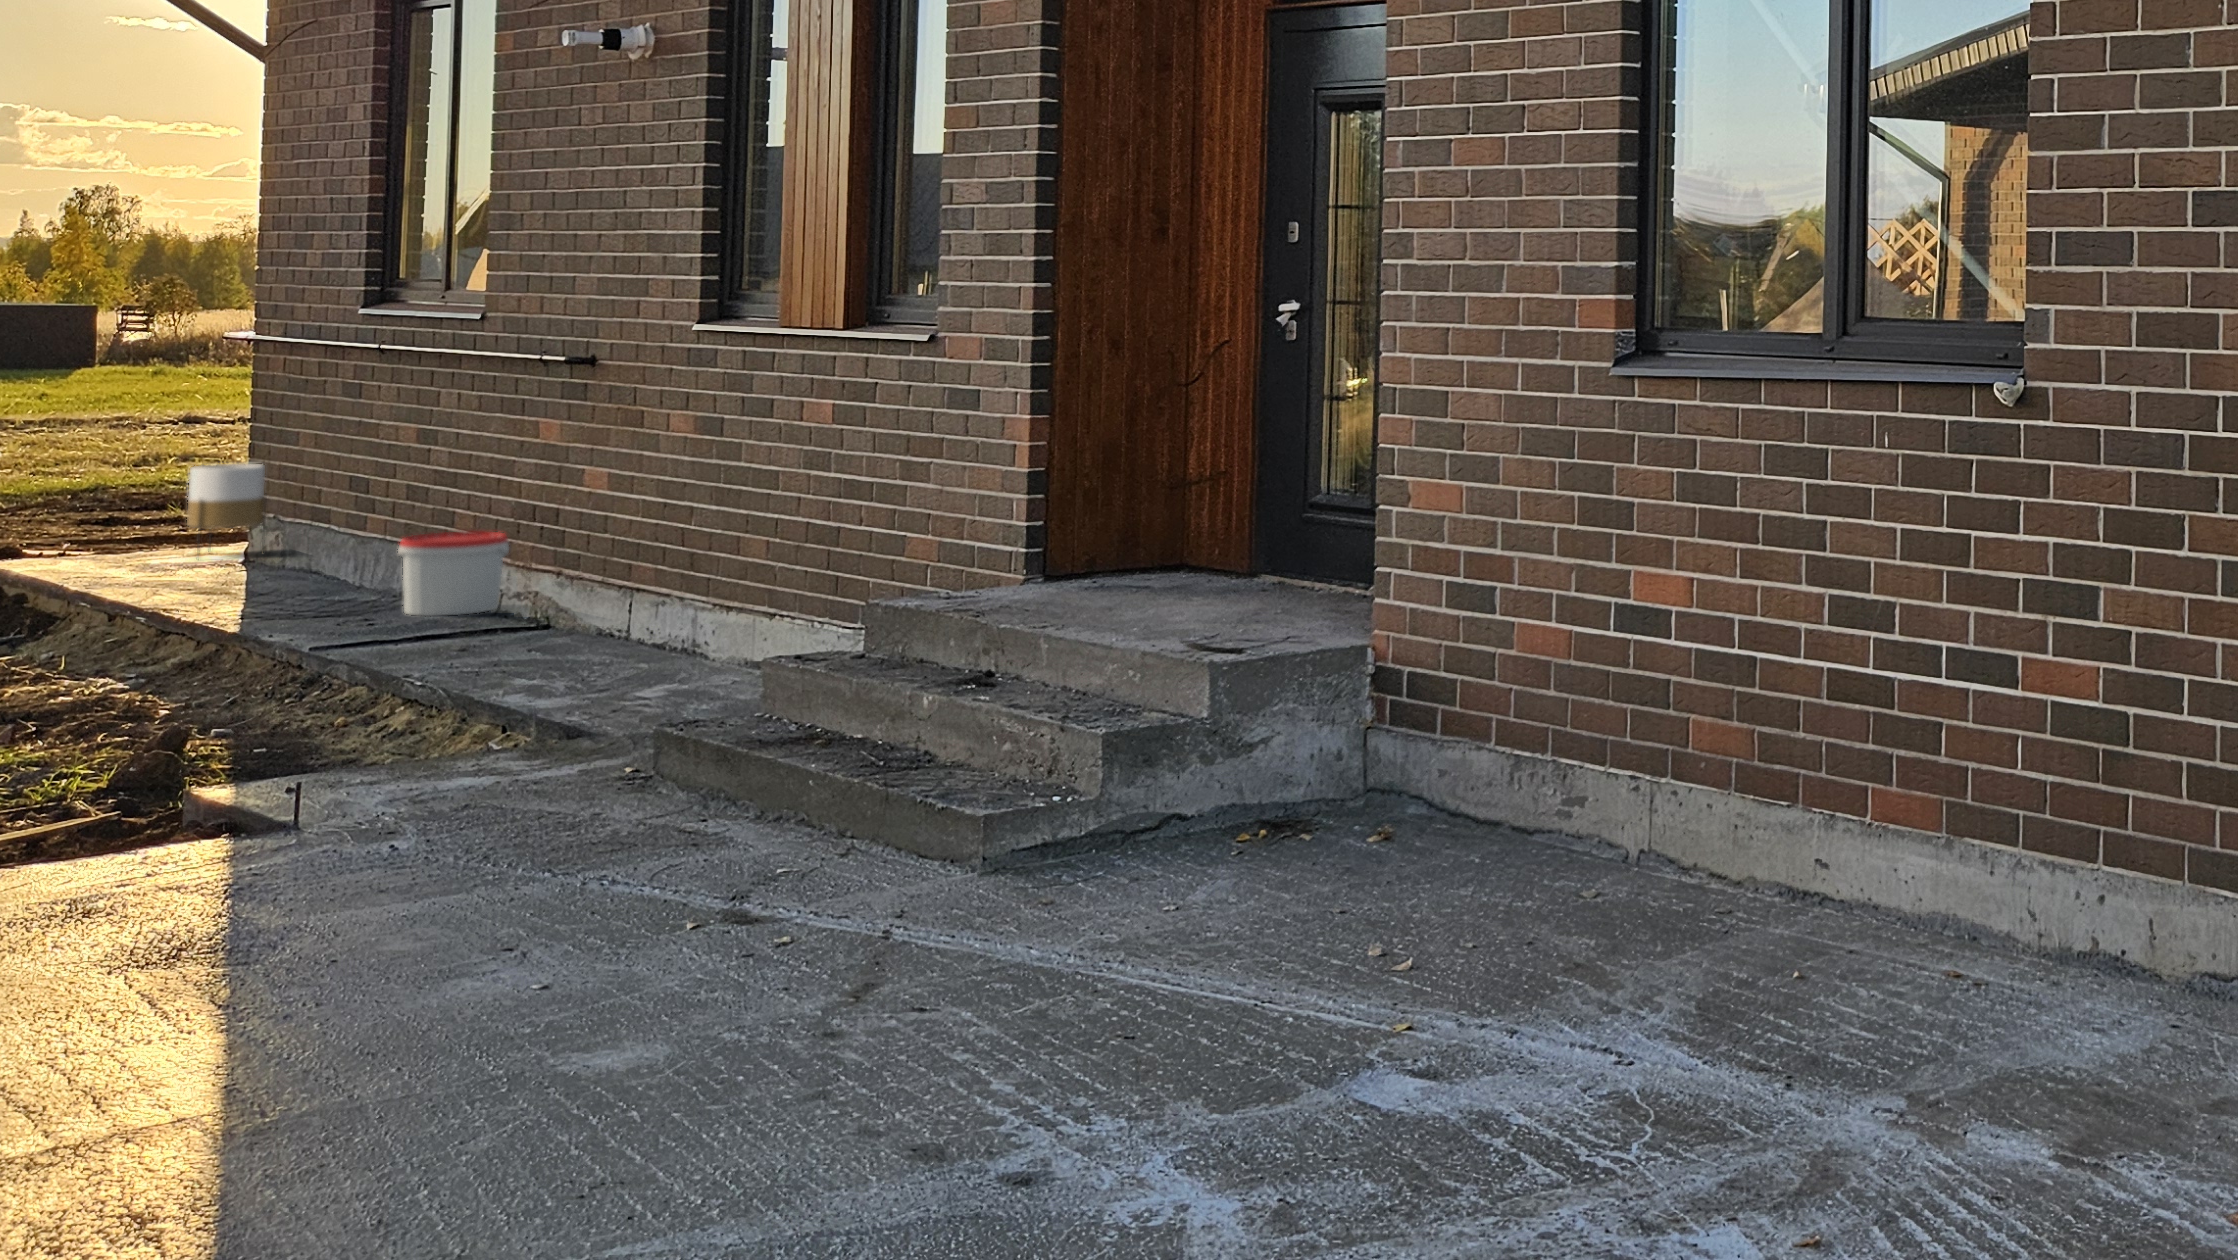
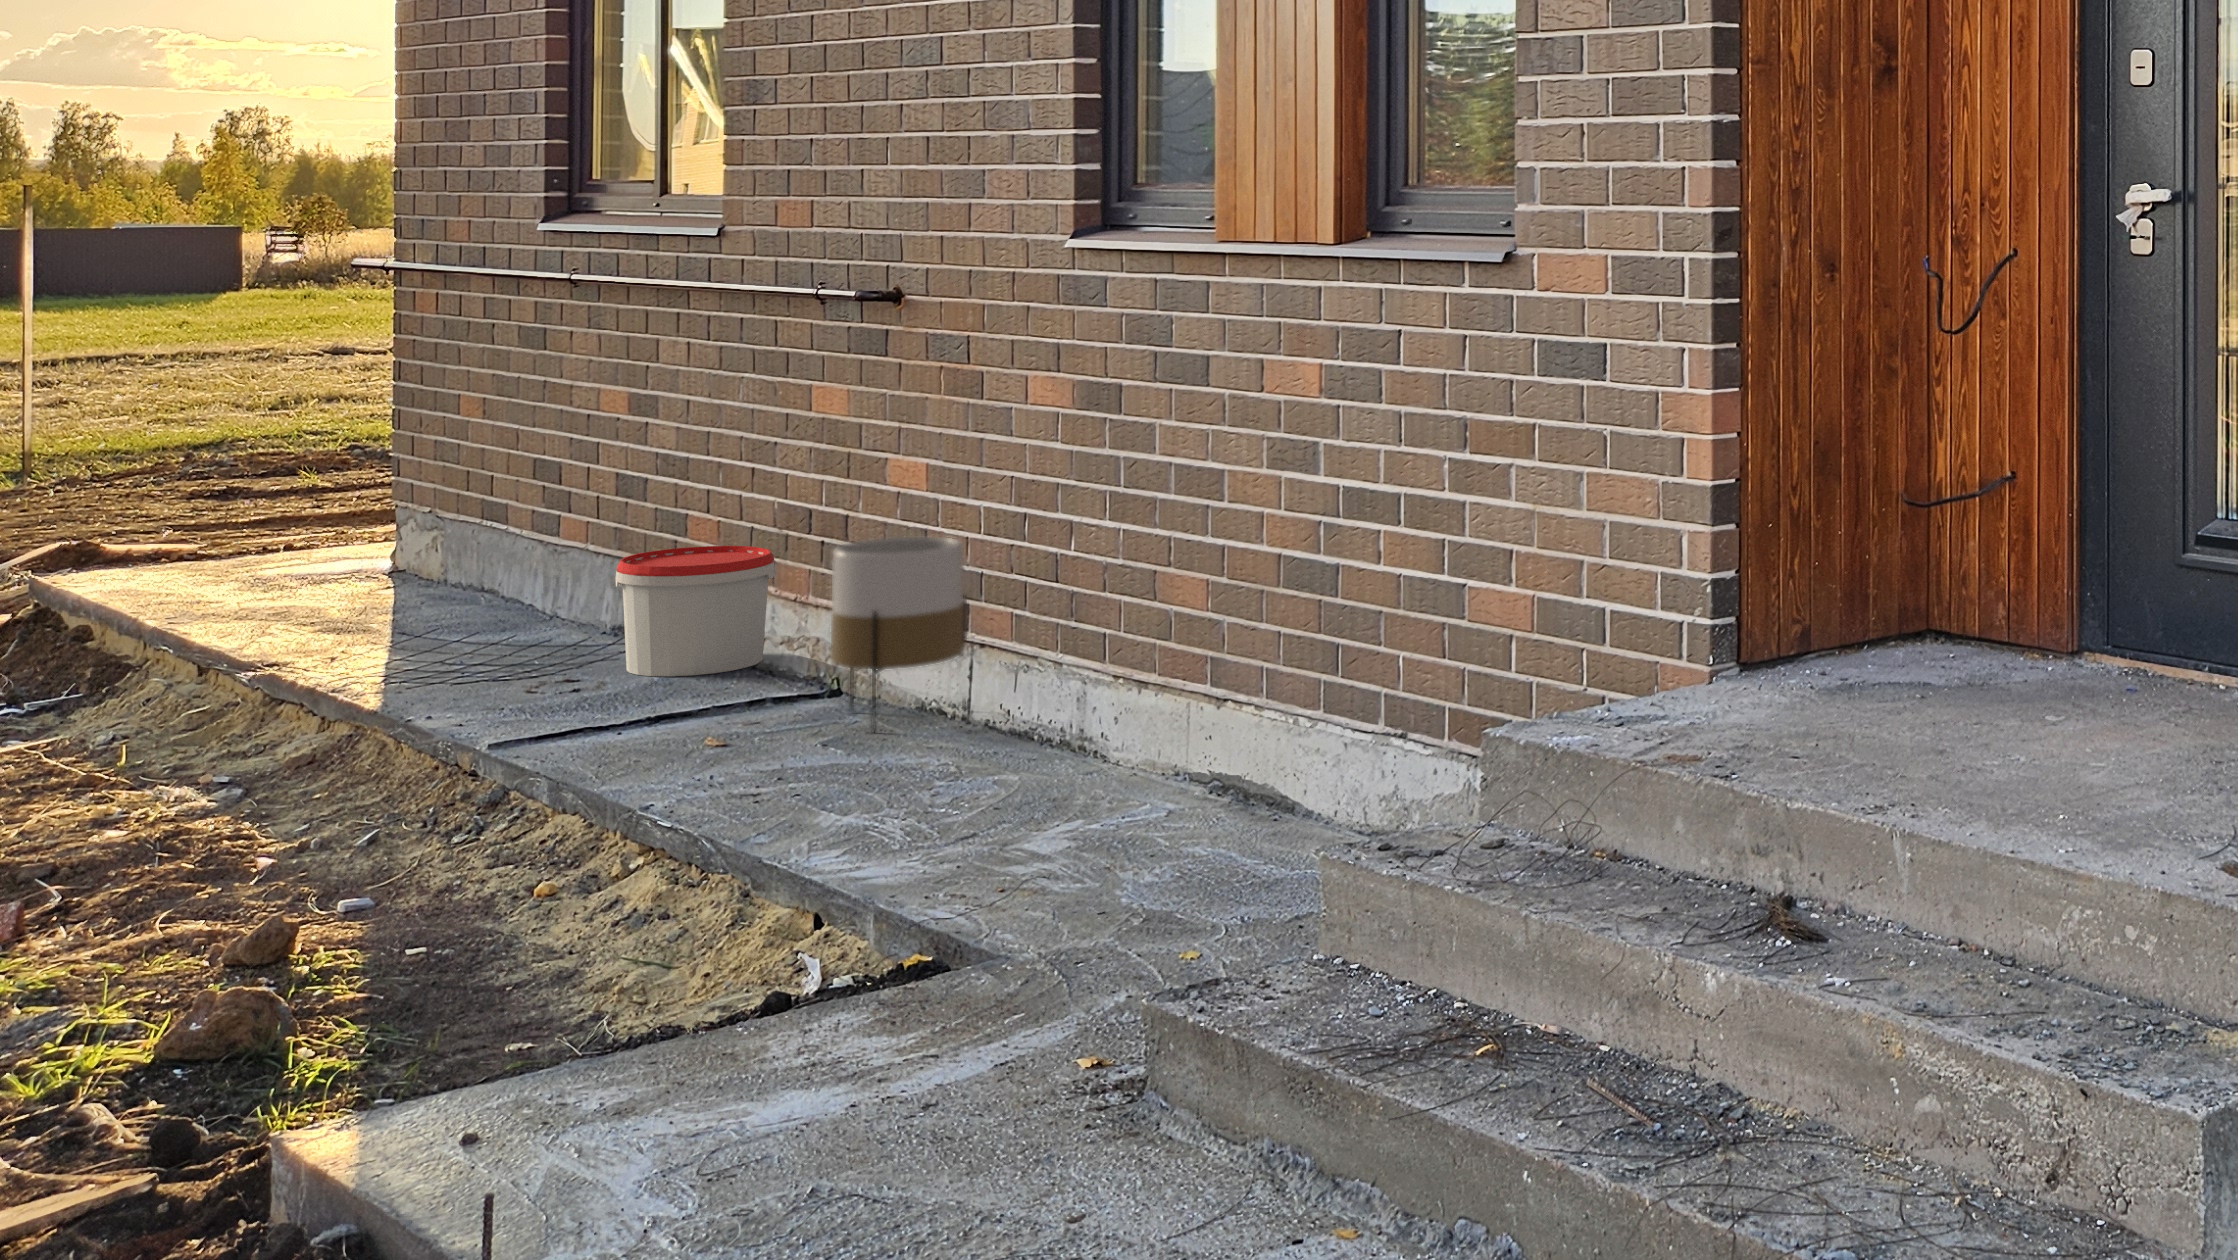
planter: present [187,464,266,552] -> present [831,537,967,731]

